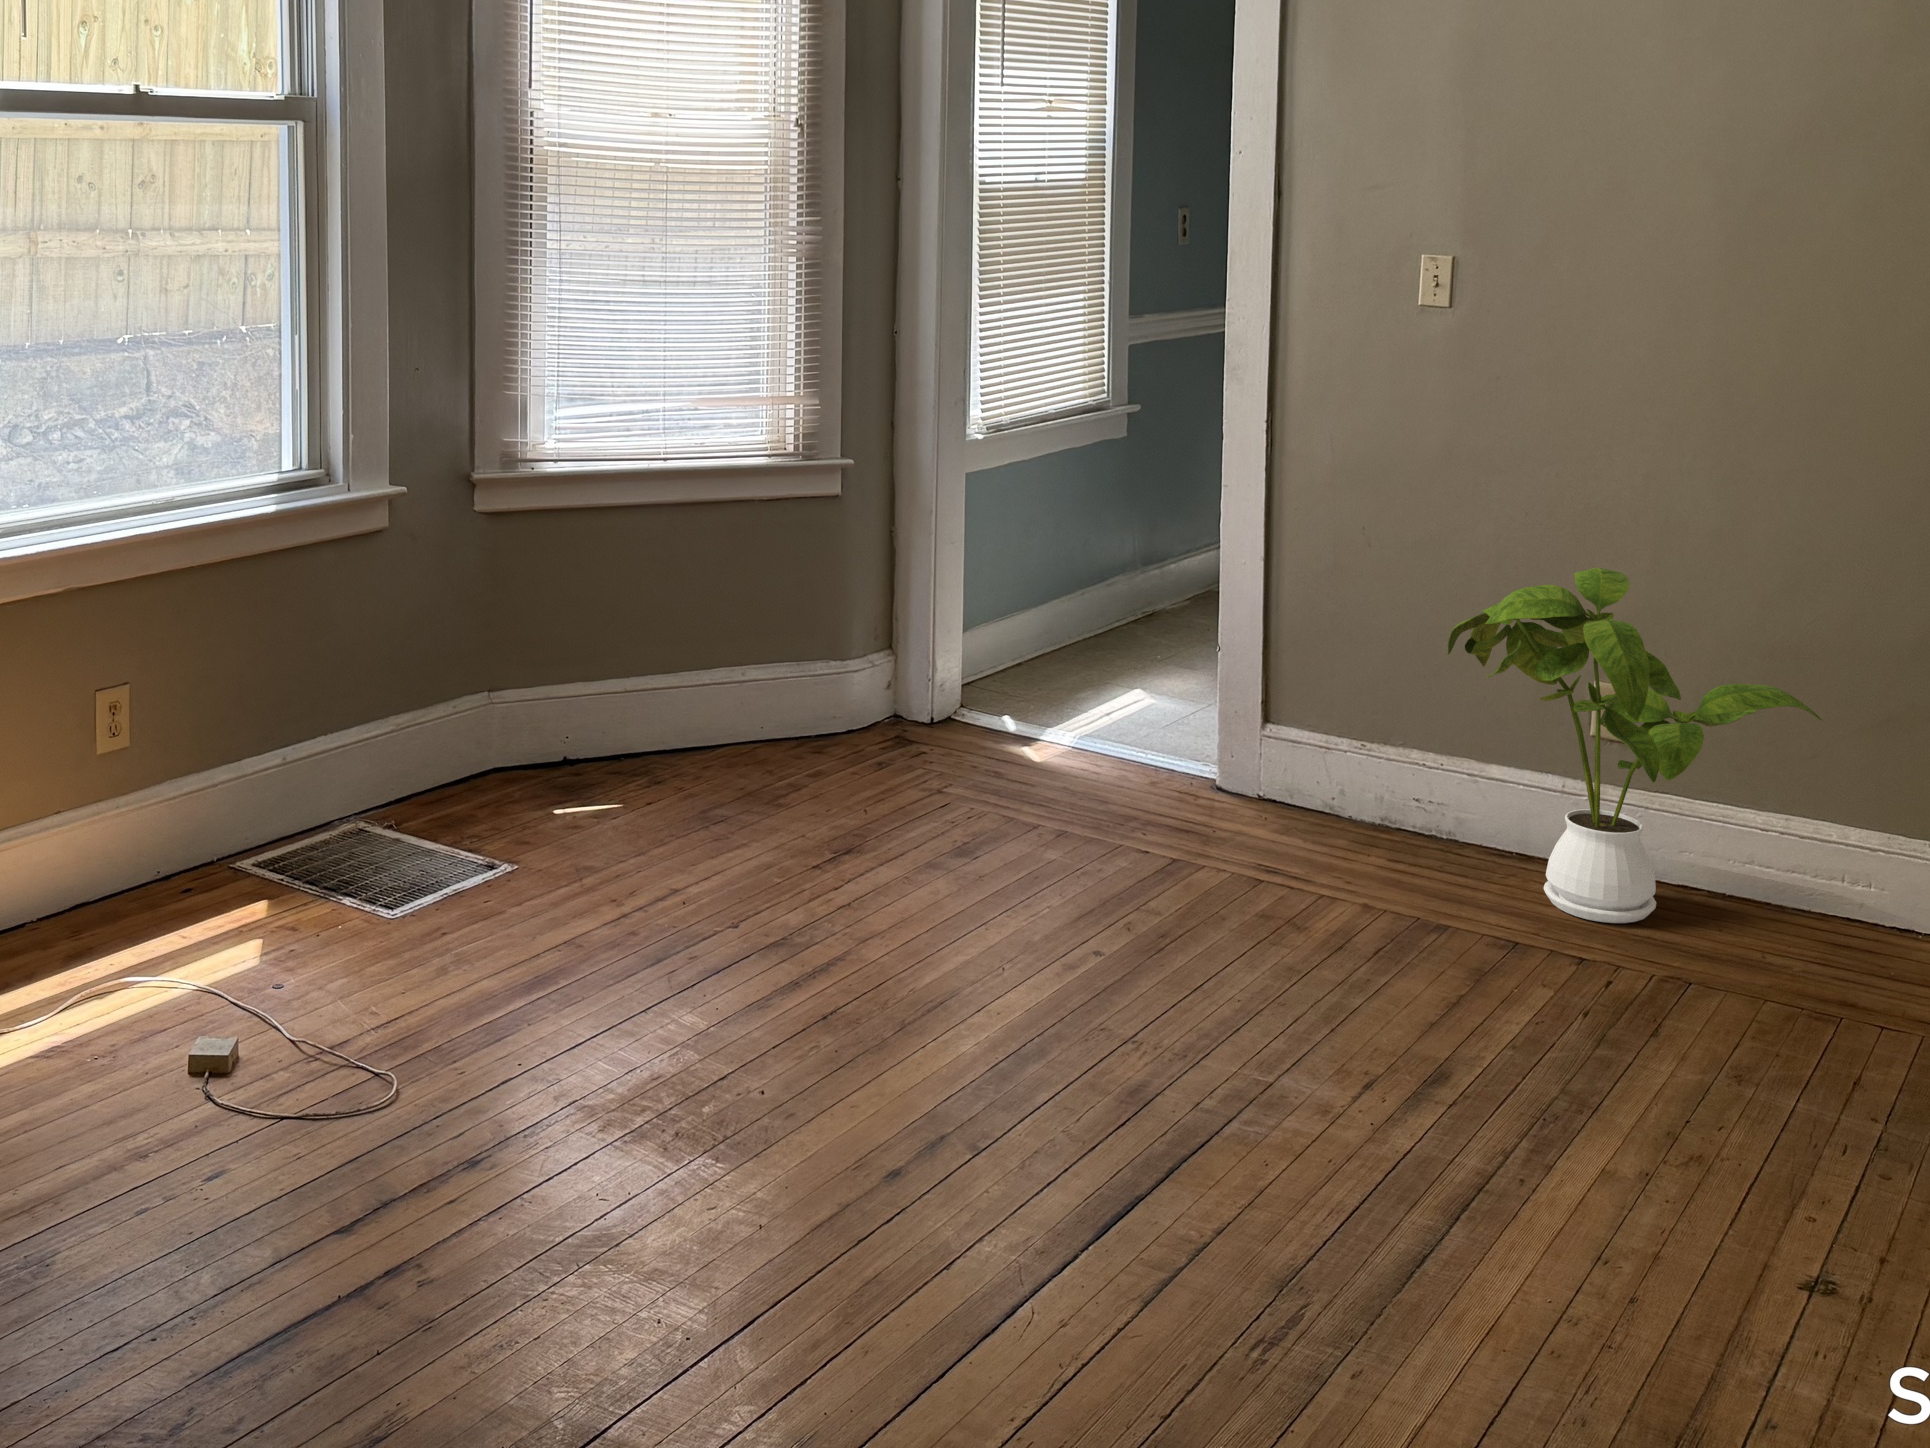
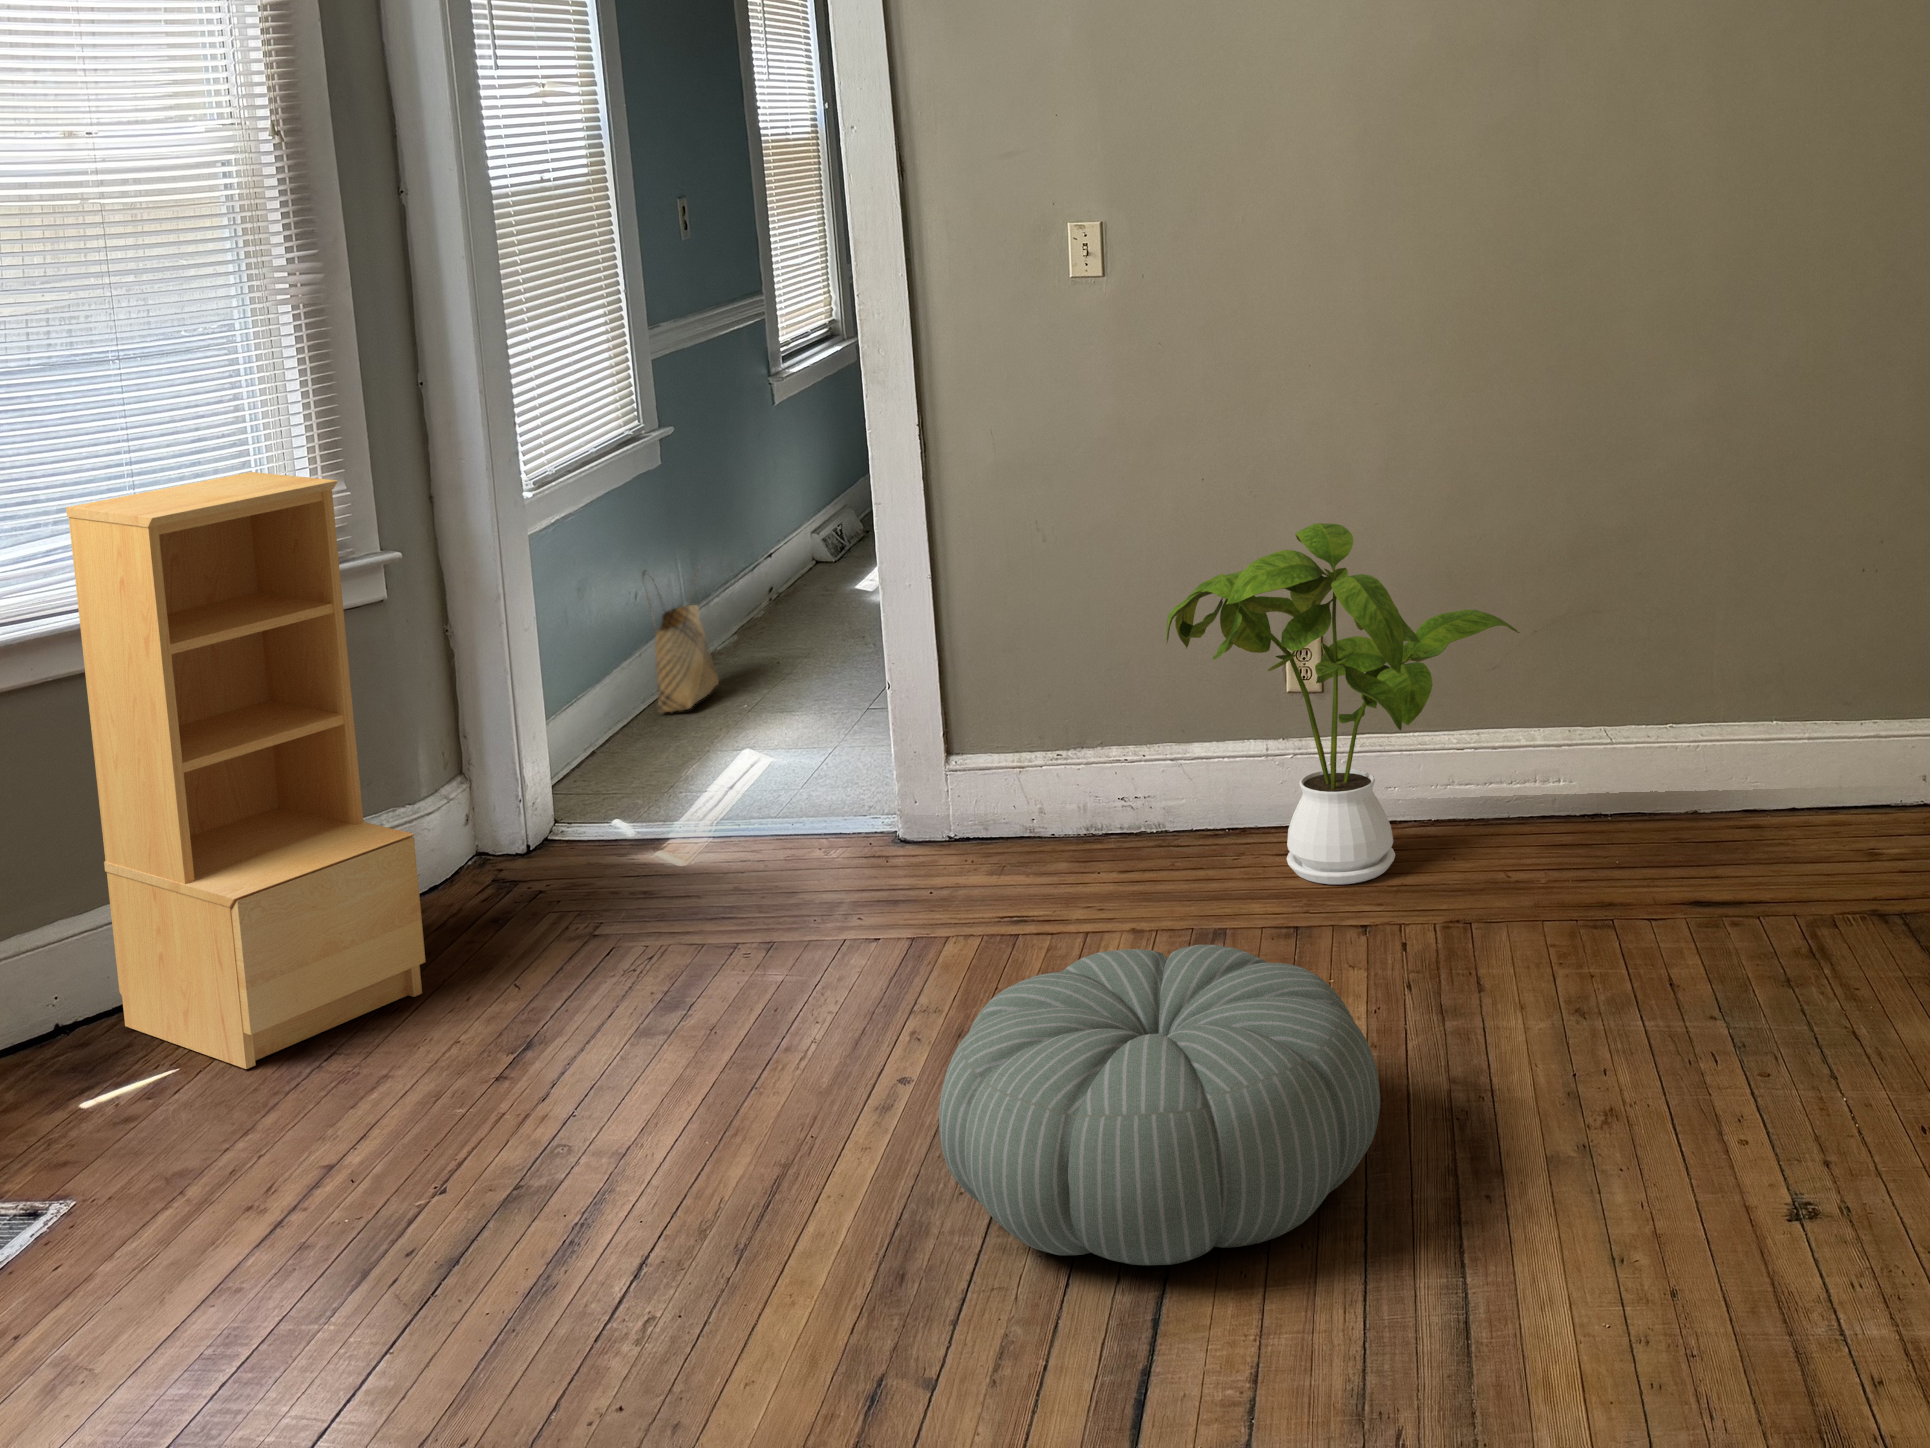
bookshelf: none [608,379,809,818] -> present [66,472,425,1069]
woven basket: none [1087,523,1146,646] -> present [643,569,719,713]
pouf: none [1071,891,1466,1168] -> present [939,945,1380,1265]

